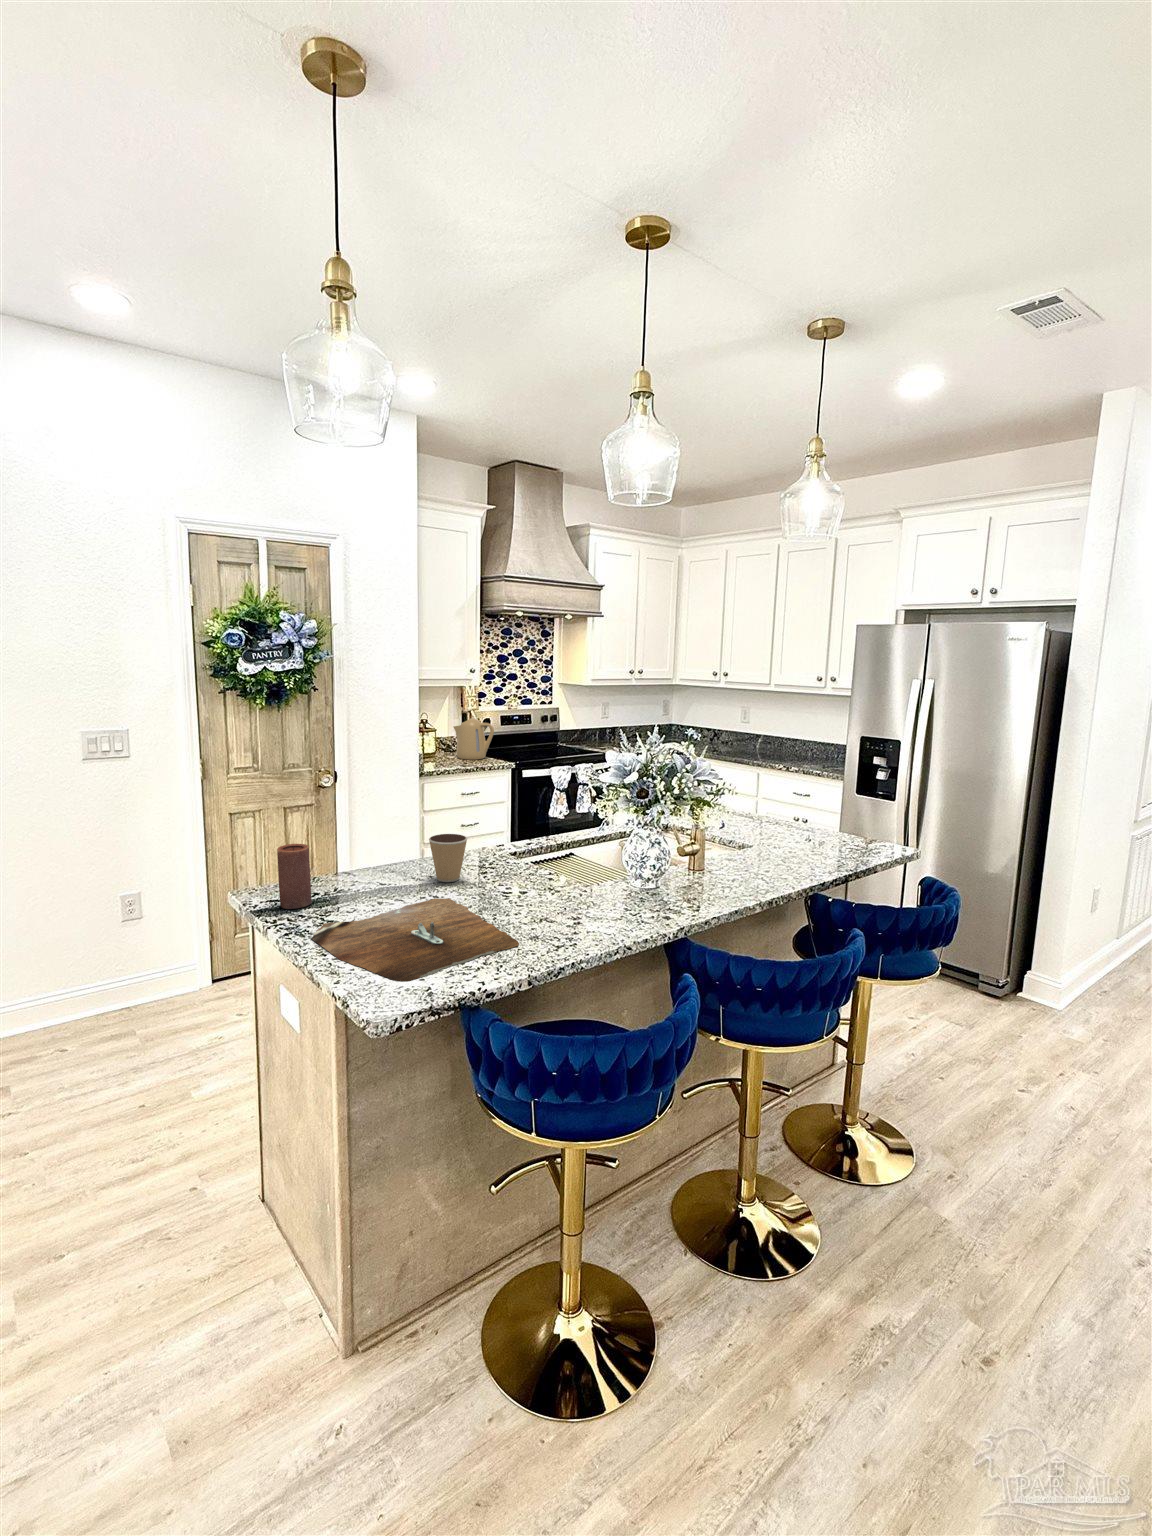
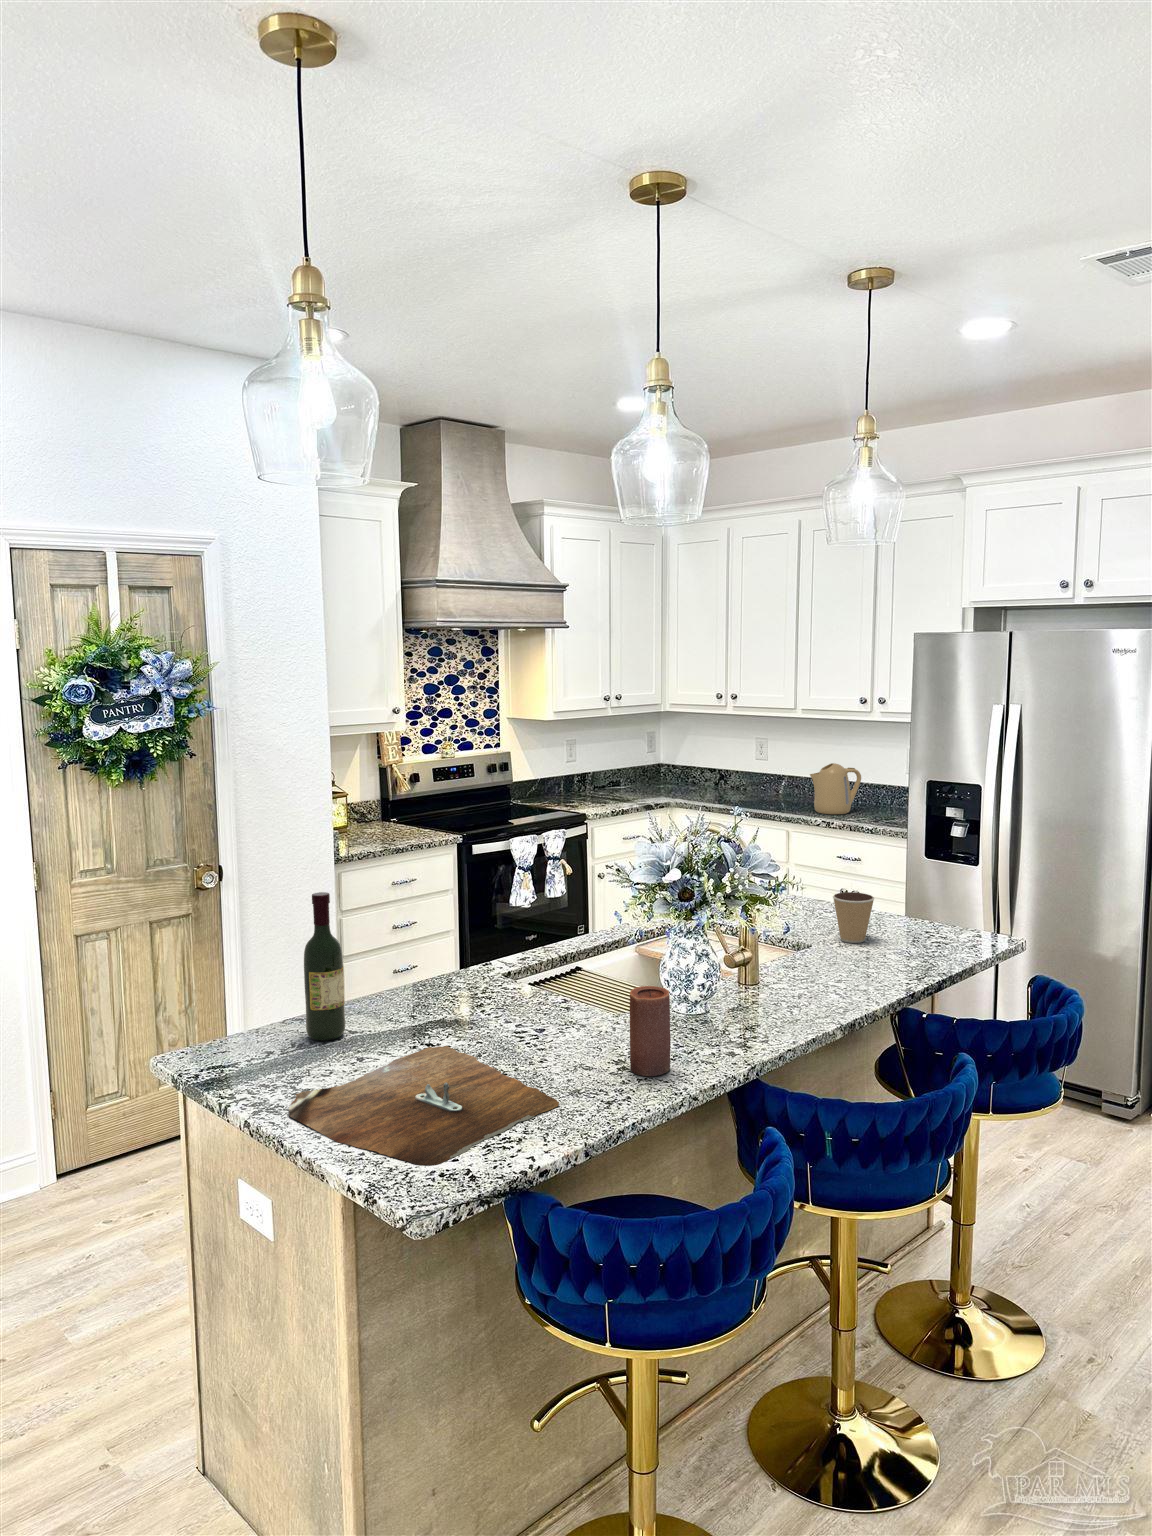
kettle: present [454,718,494,760] -> present [810,763,861,814]
wine bottle: none [349,778,379,889] -> present [304,892,345,1041]
coffee cup: present [429,834,467,882] -> present [833,892,874,943]
candle: present [277,844,312,909] -> present [630,986,671,1076]

